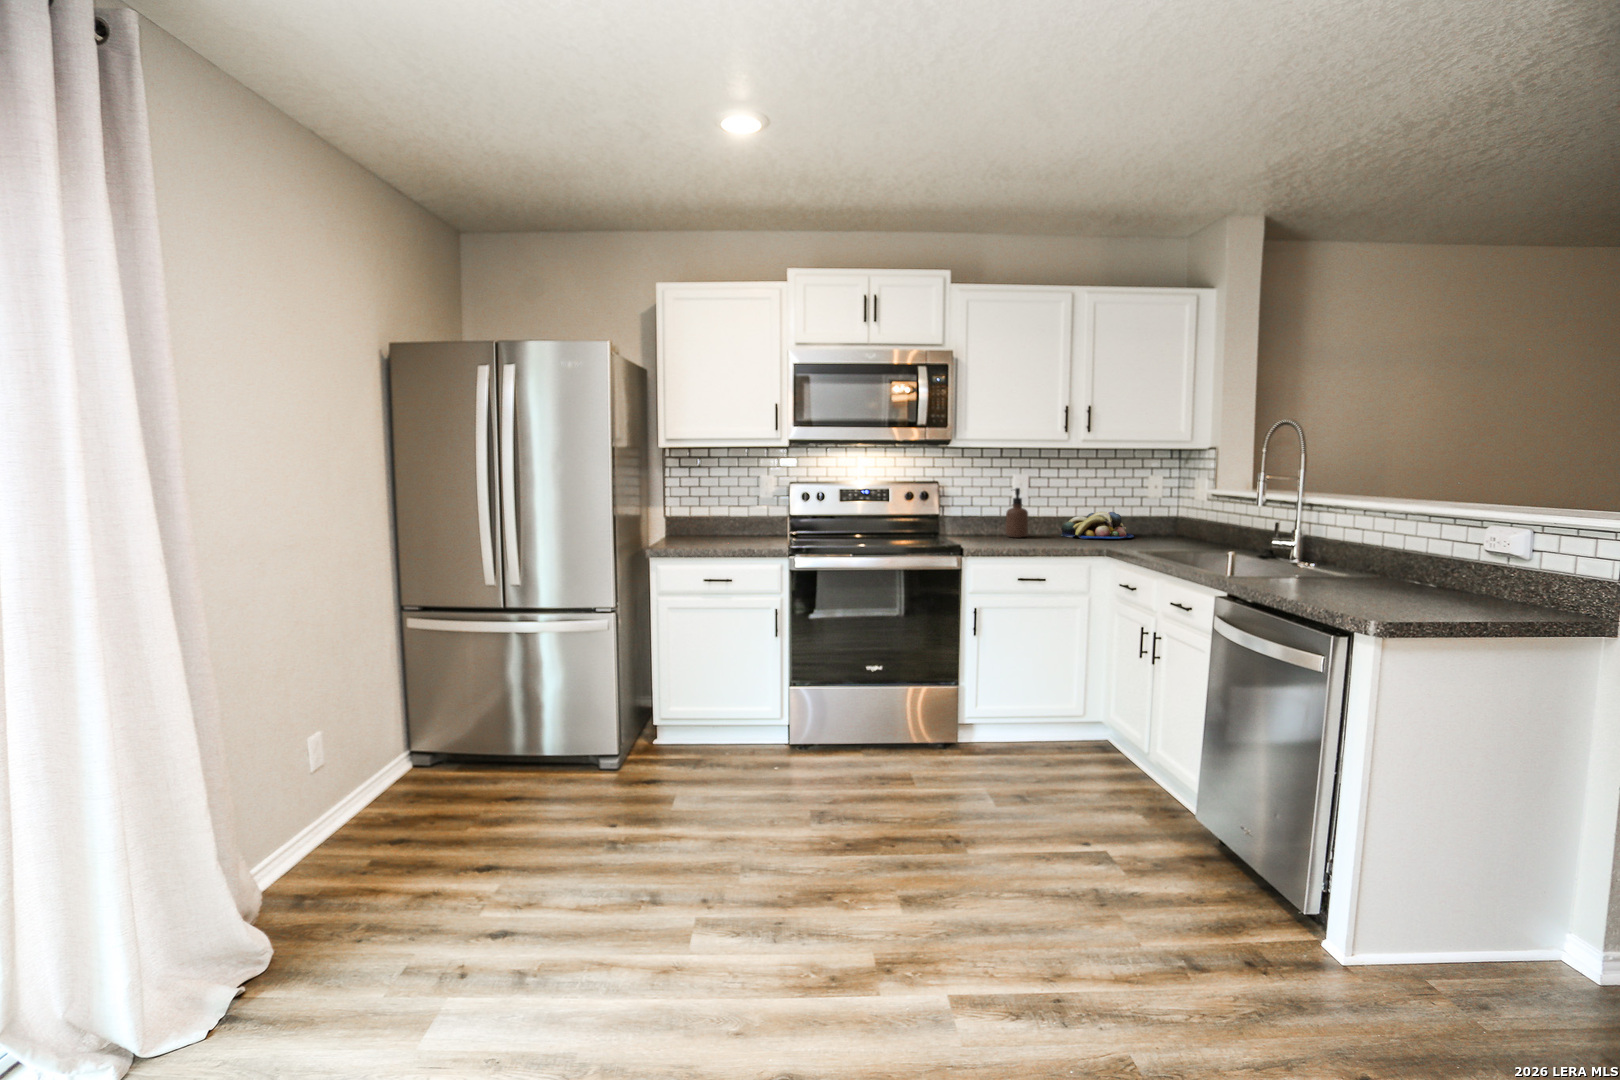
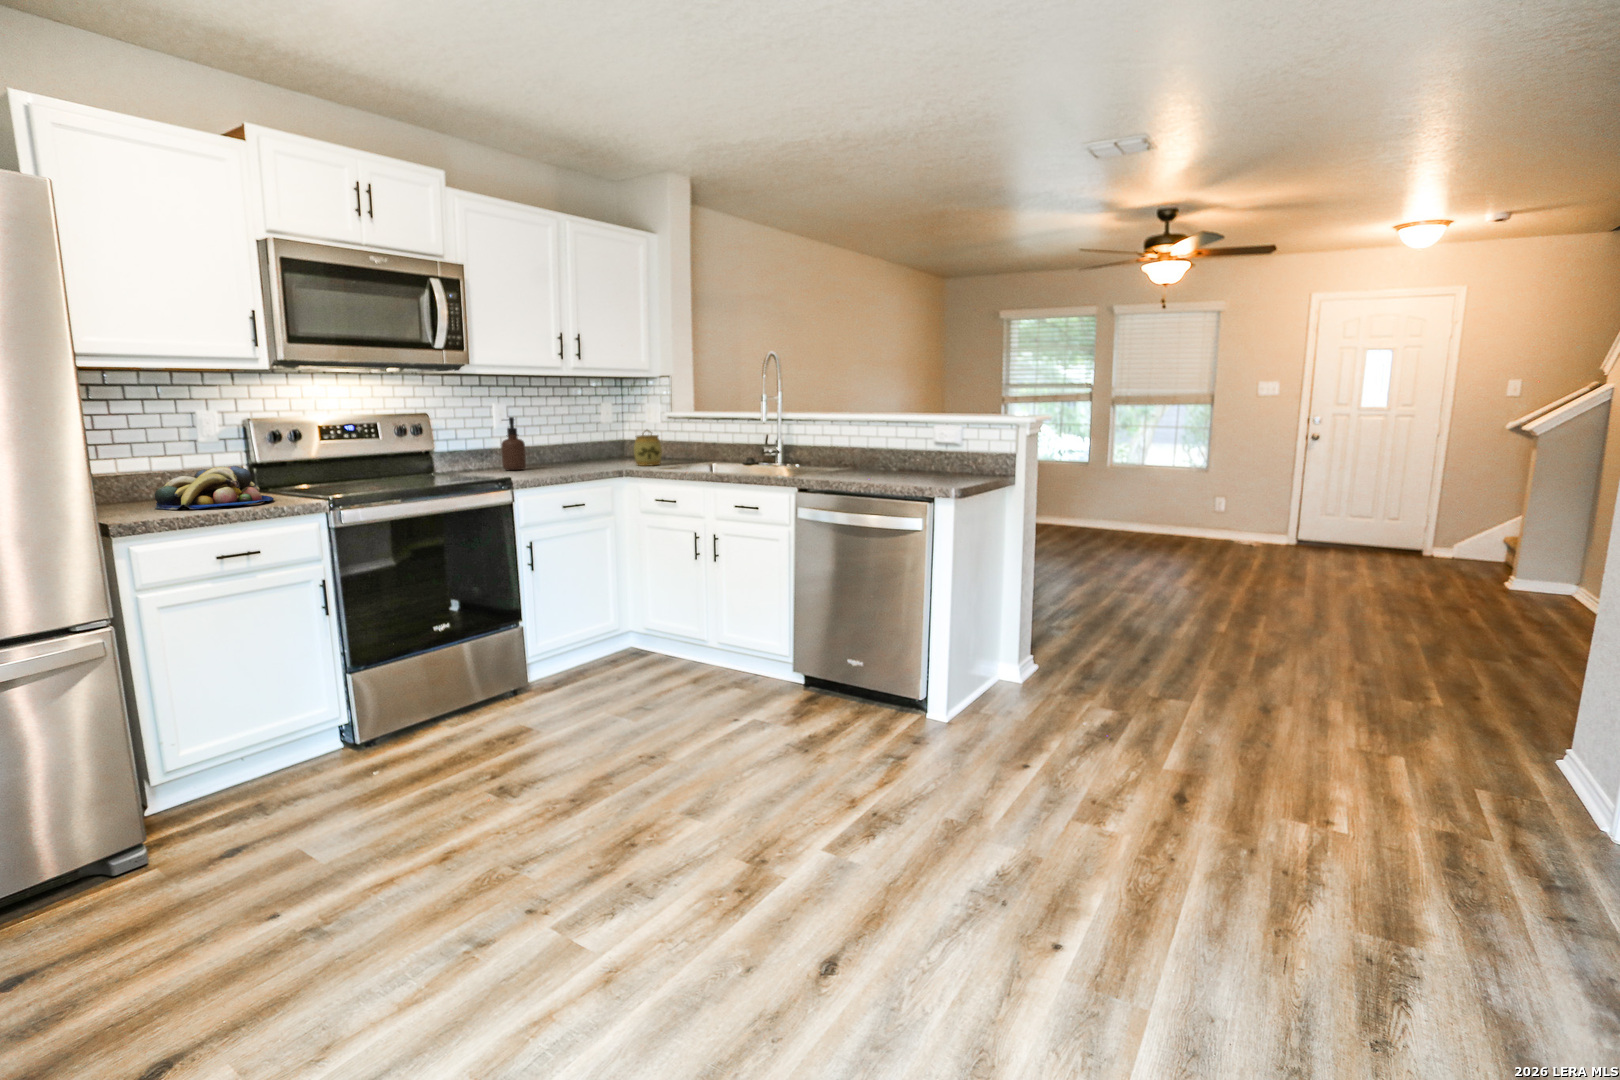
jar: none [1144,507,1176,546] -> present [634,430,662,466]
fruit bowl: present [1061,512,1134,539] -> present [155,466,274,510]

